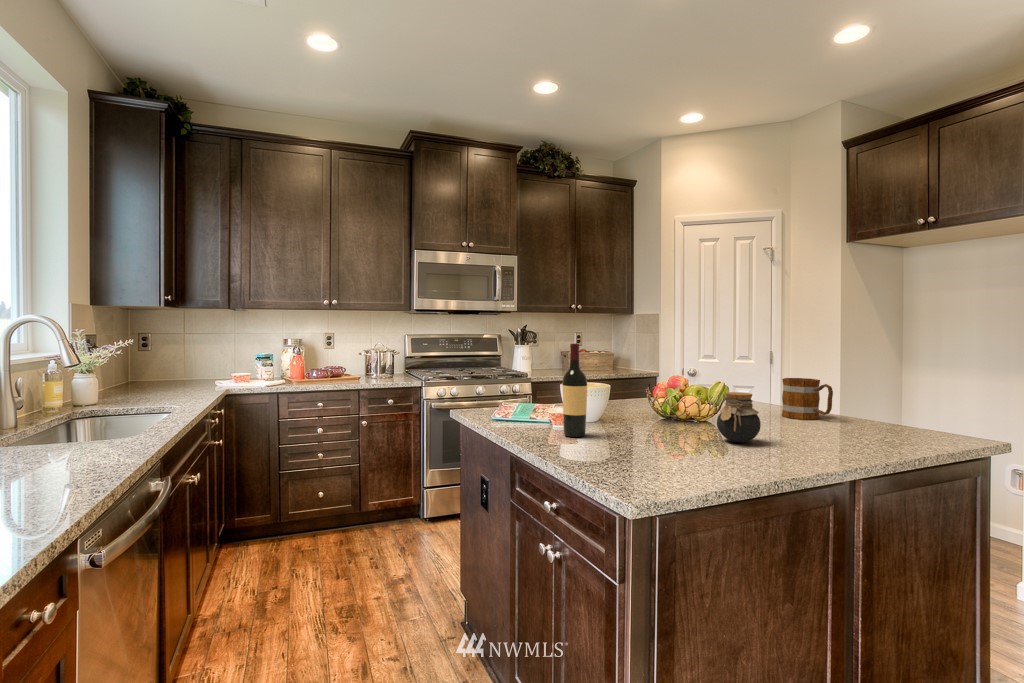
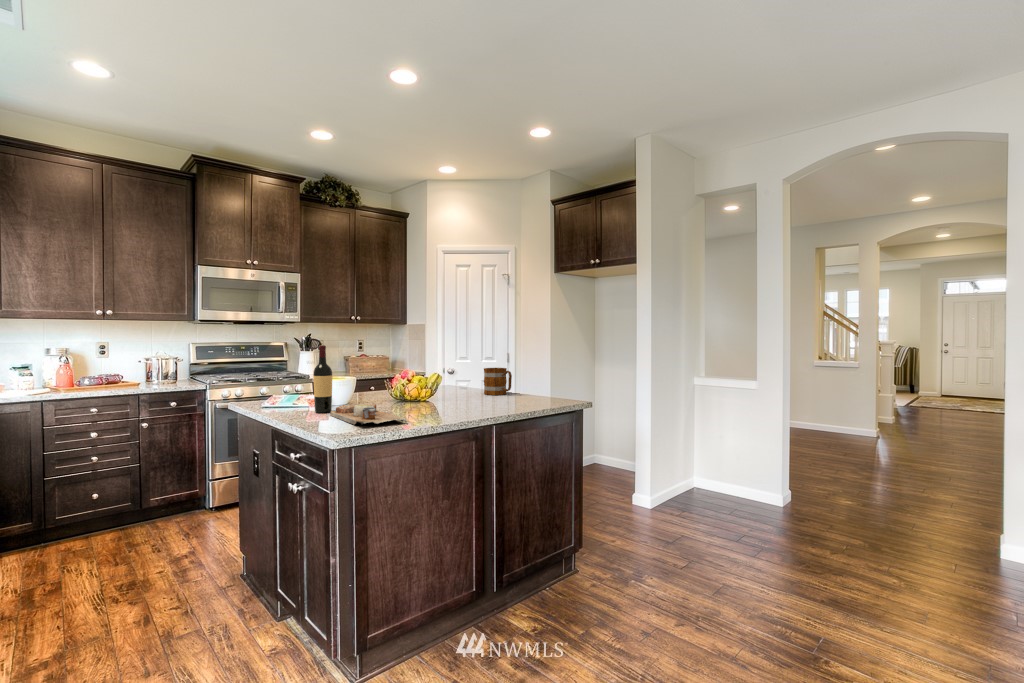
jar: present [717,392,761,443] -> none [423,376,450,409]
cutting board: none [588,428,720,472] -> present [330,404,407,425]

